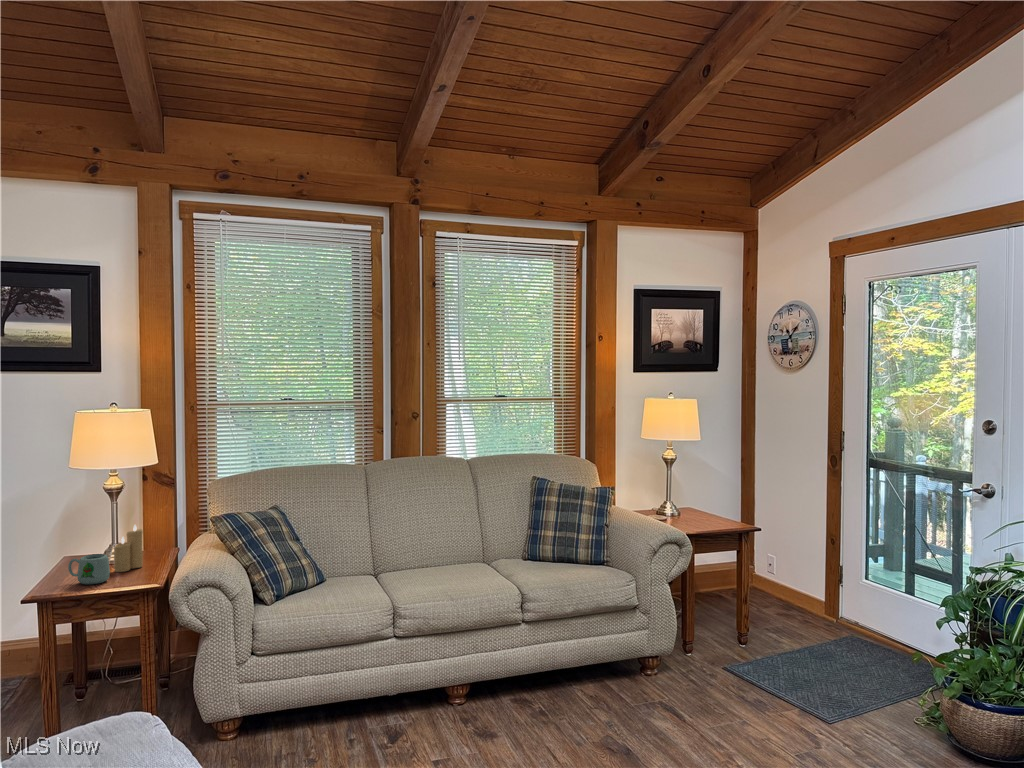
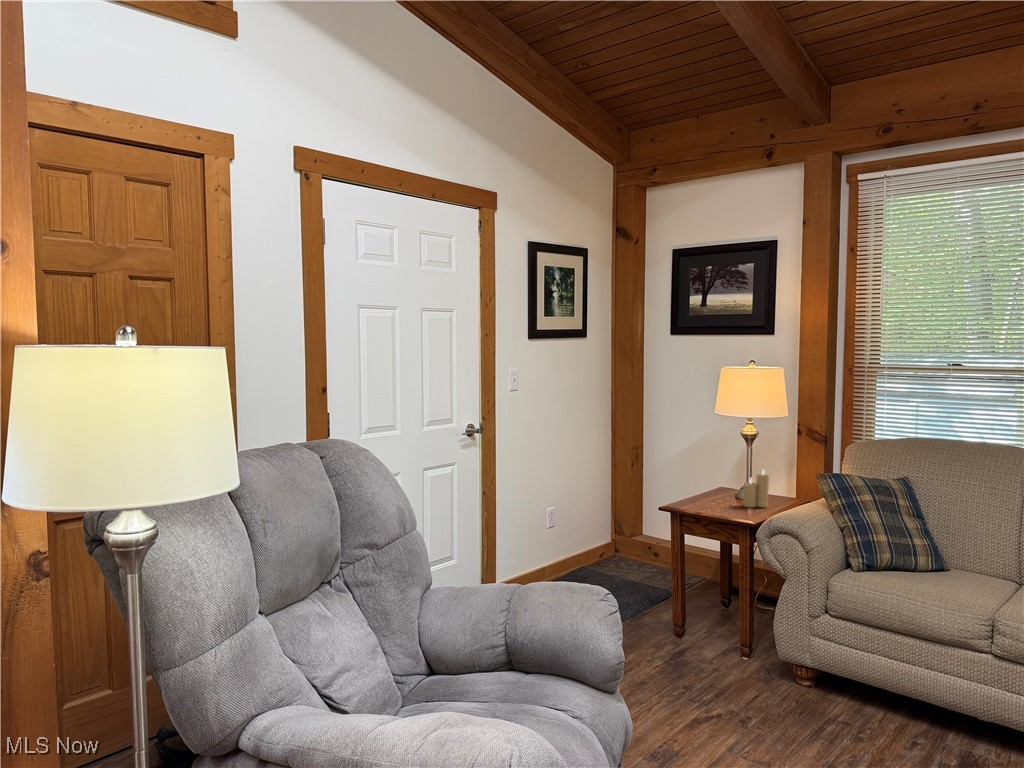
mug: present [68,554,110,584] -> none [703,486,731,510]

